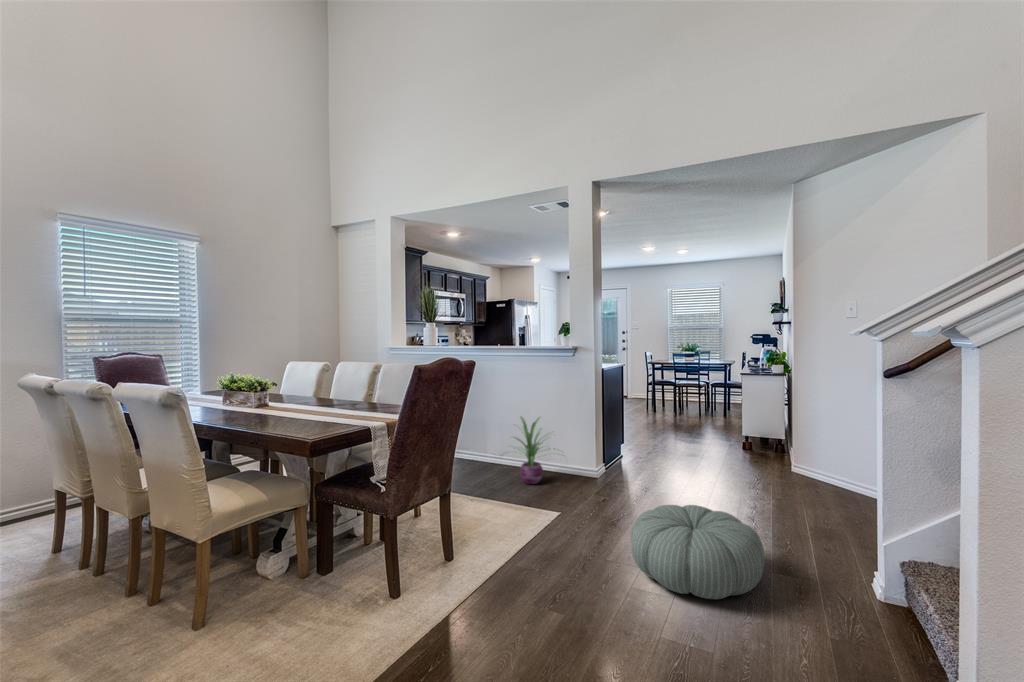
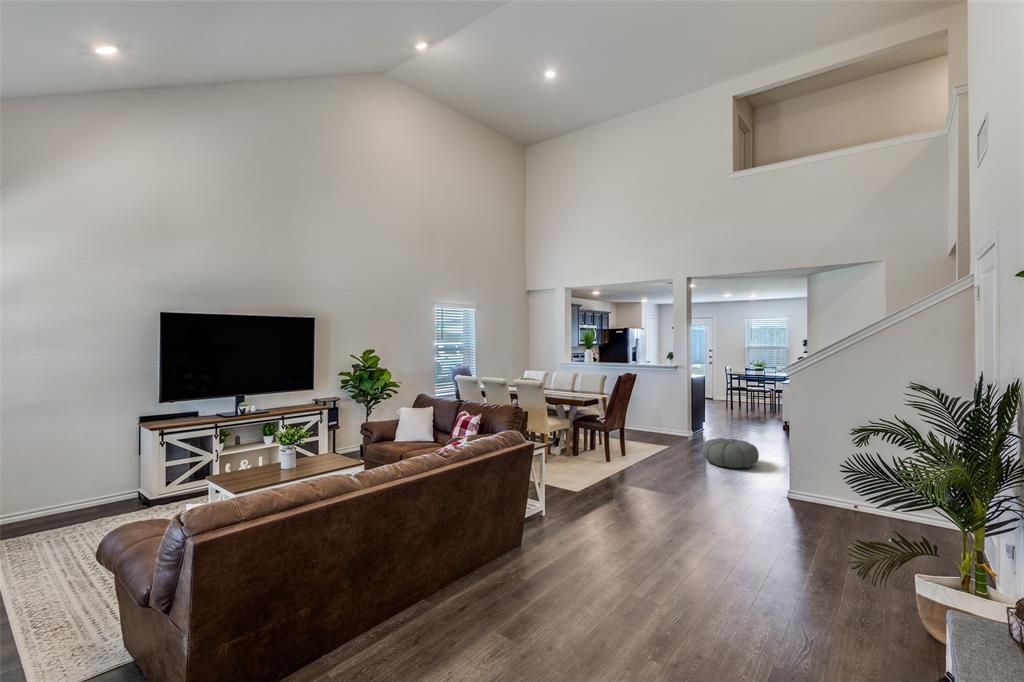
decorative plant: present [513,417,547,484] -> none [634,402,672,437]

